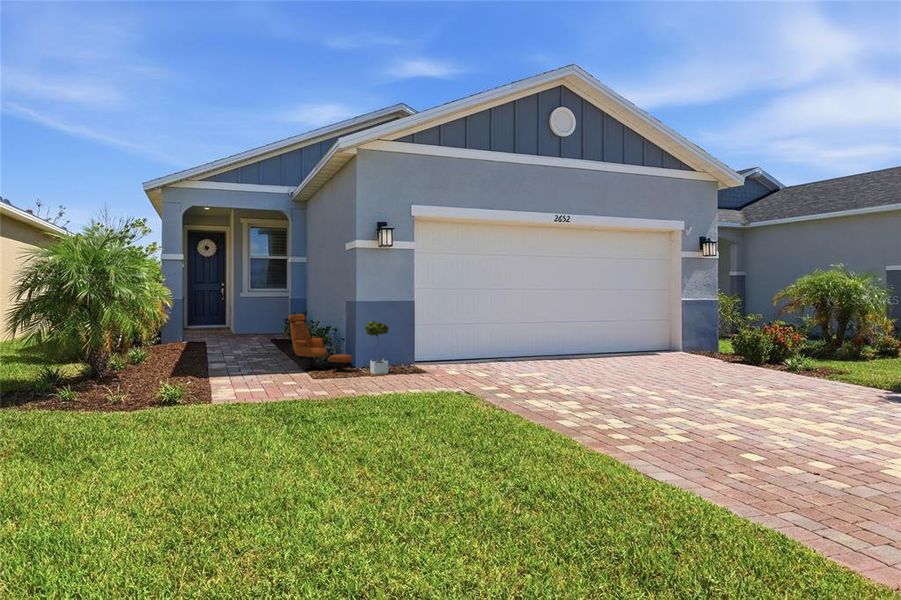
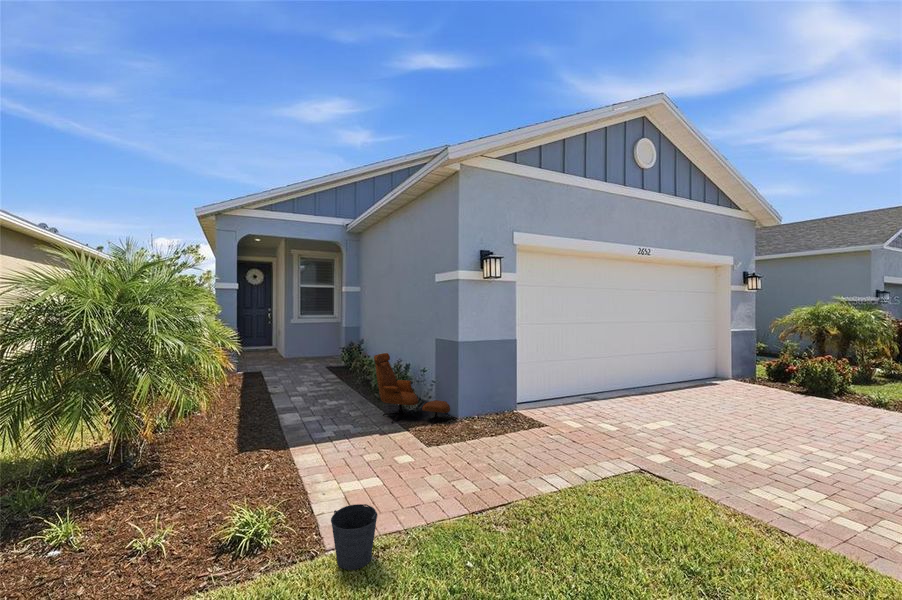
potted tree: present [365,321,388,374] -> none [469,365,497,428]
bucket: none [214,383,242,412] -> present [331,504,377,570]

